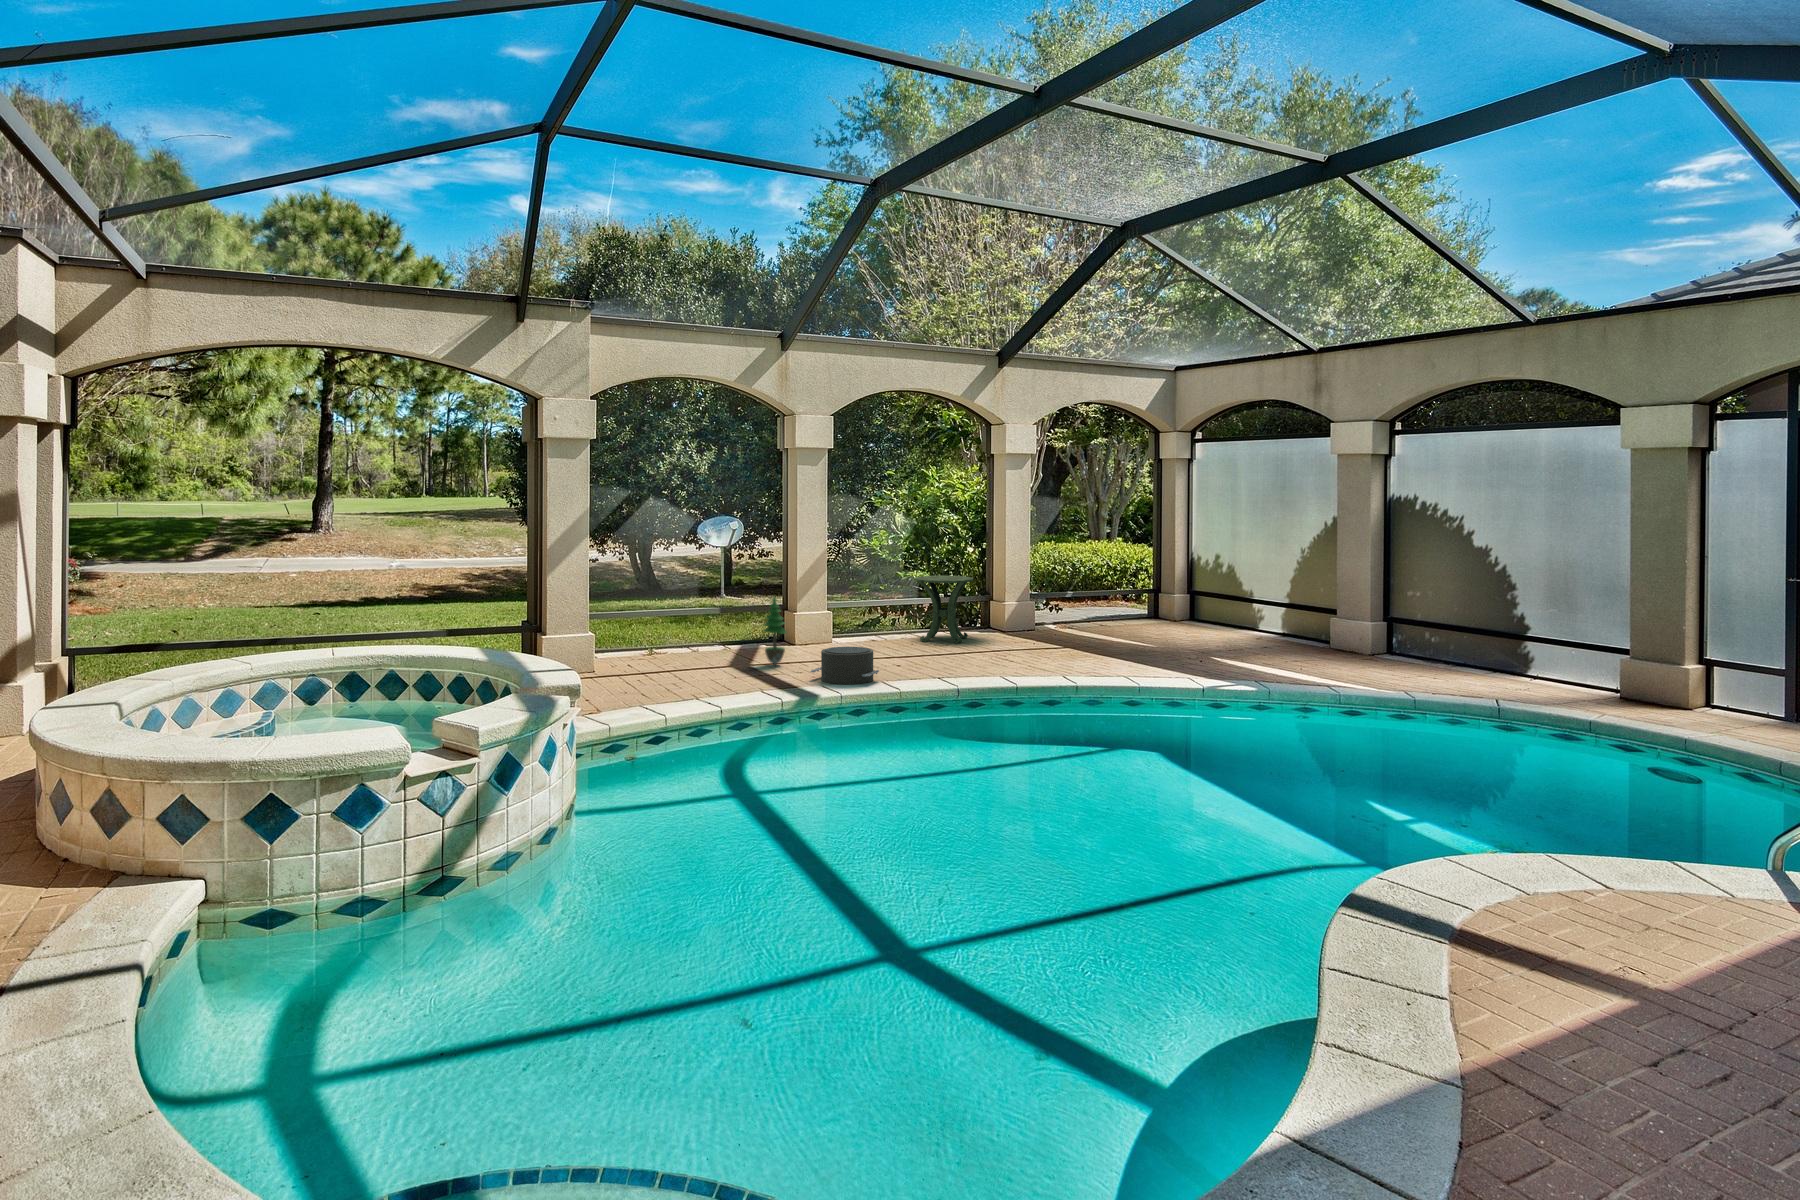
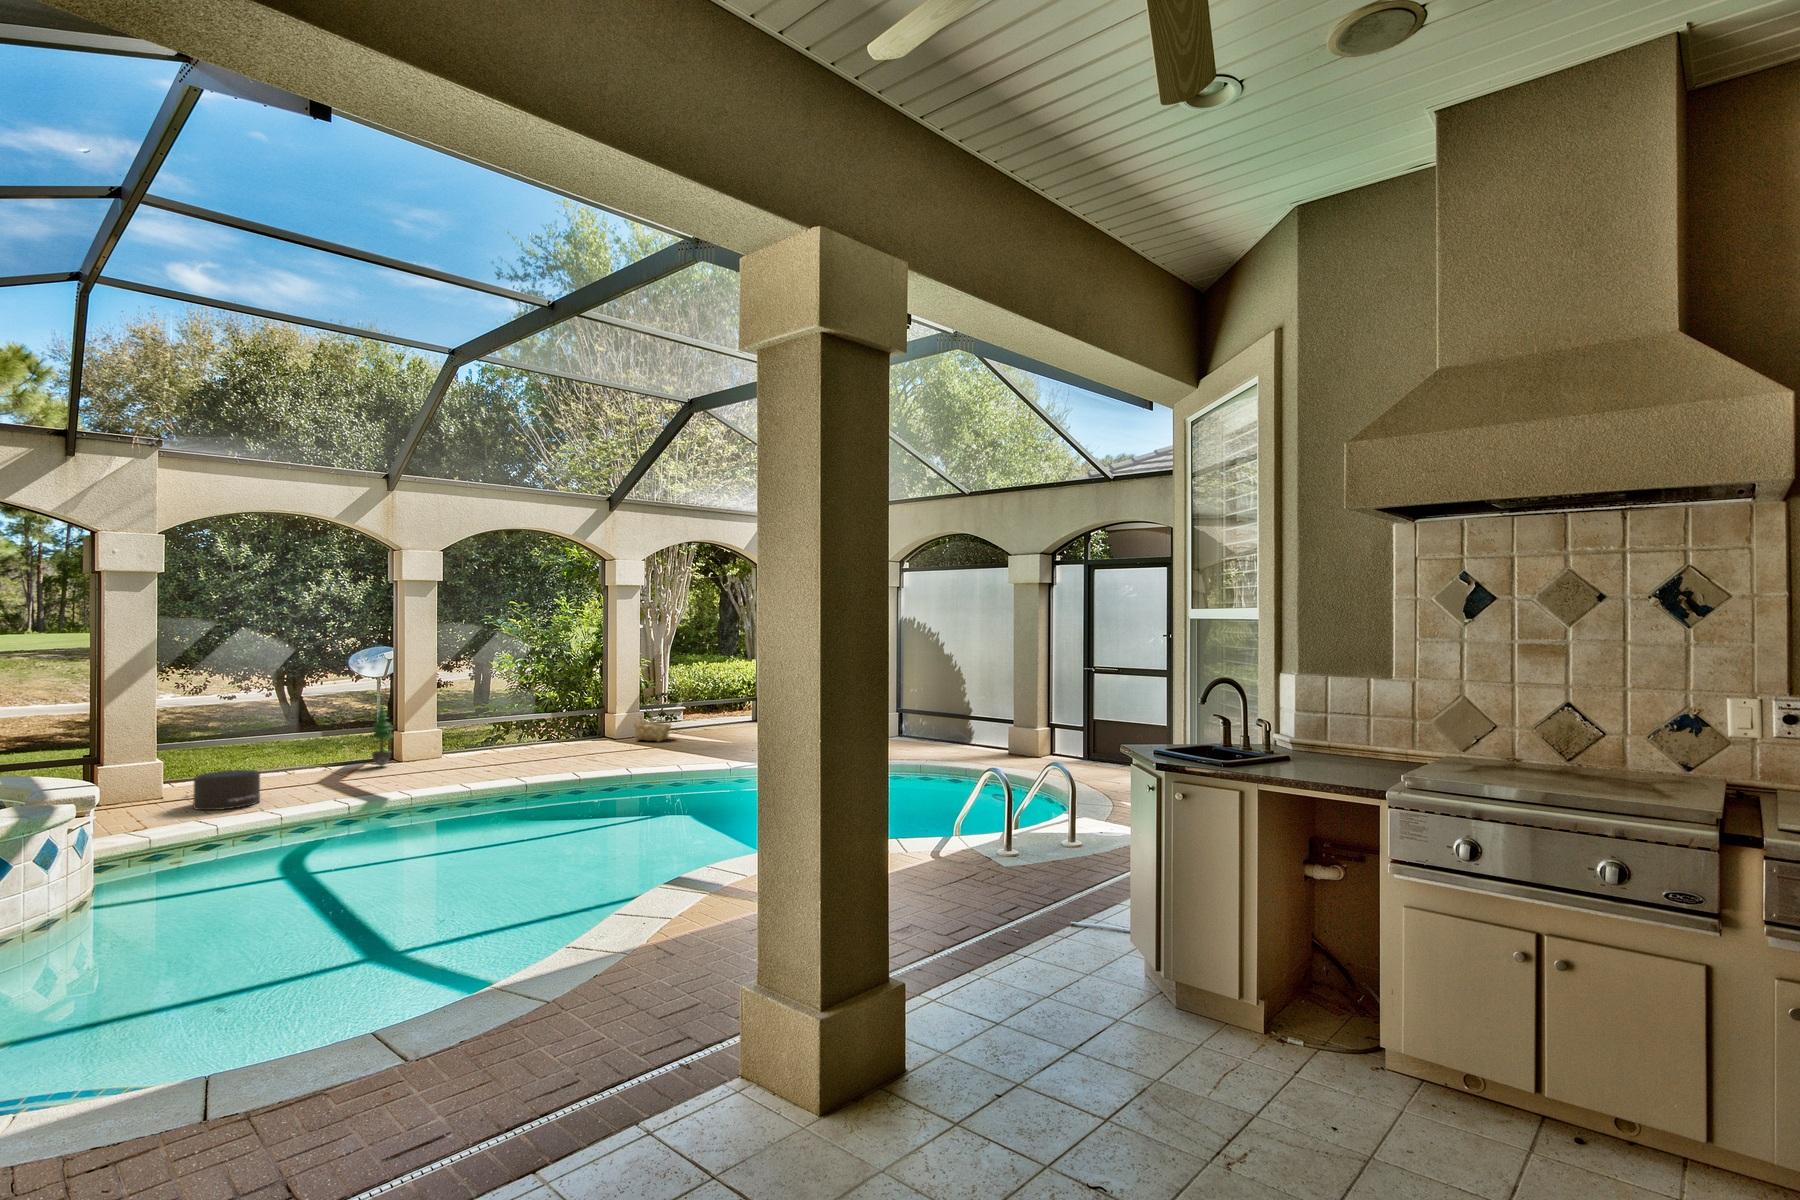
side table: present [916,576,973,643] -> none [549,687,600,744]
woven basket: none [1013,611,1056,643] -> present [634,718,671,742]
pouf: present [810,647,879,684] -> present [184,770,260,810]

